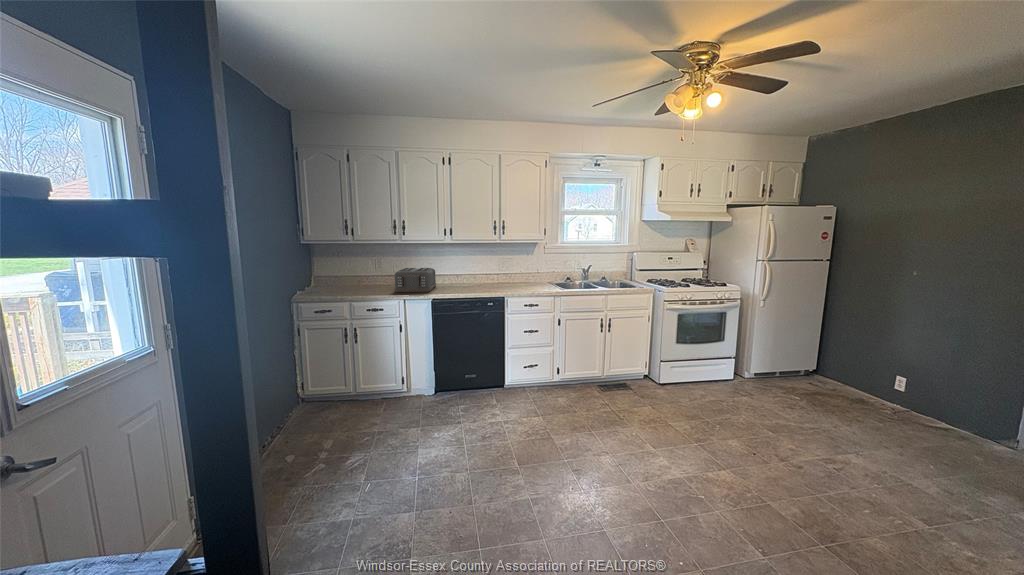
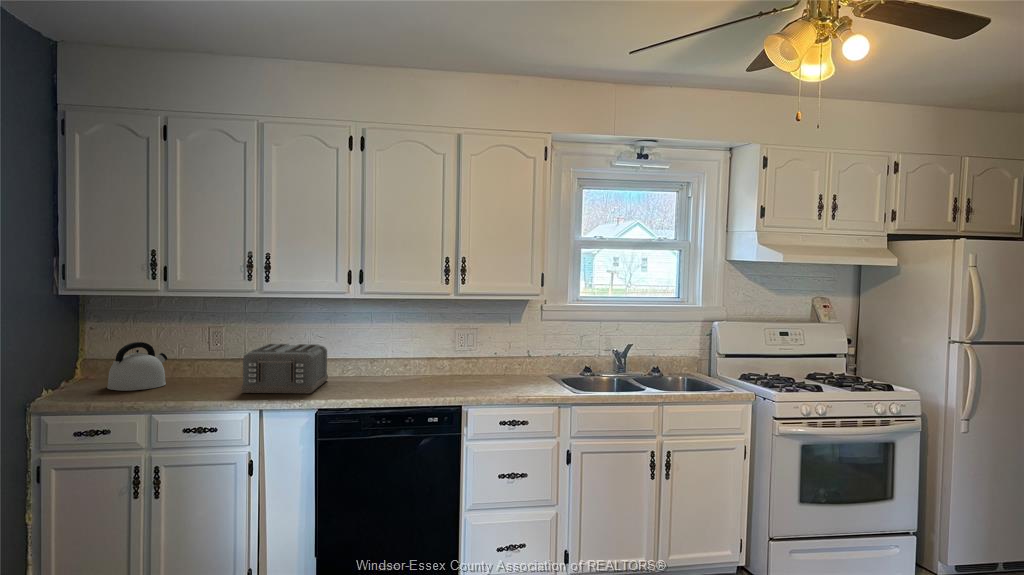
kettle: none [328,268,356,292] -> present [107,342,167,391]

